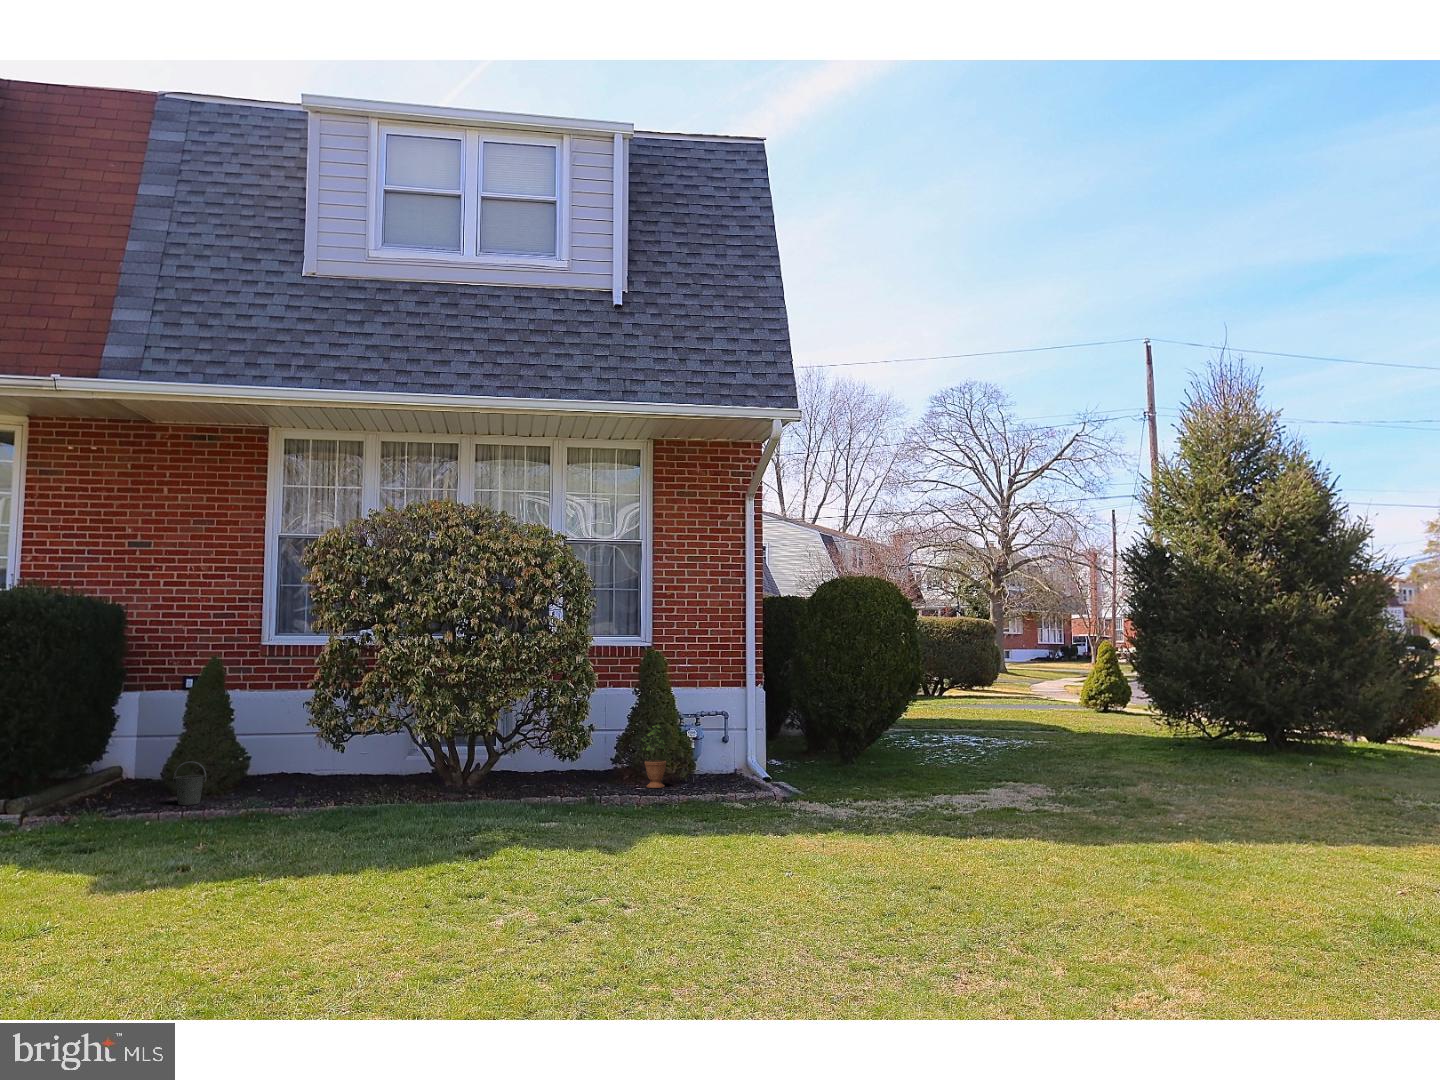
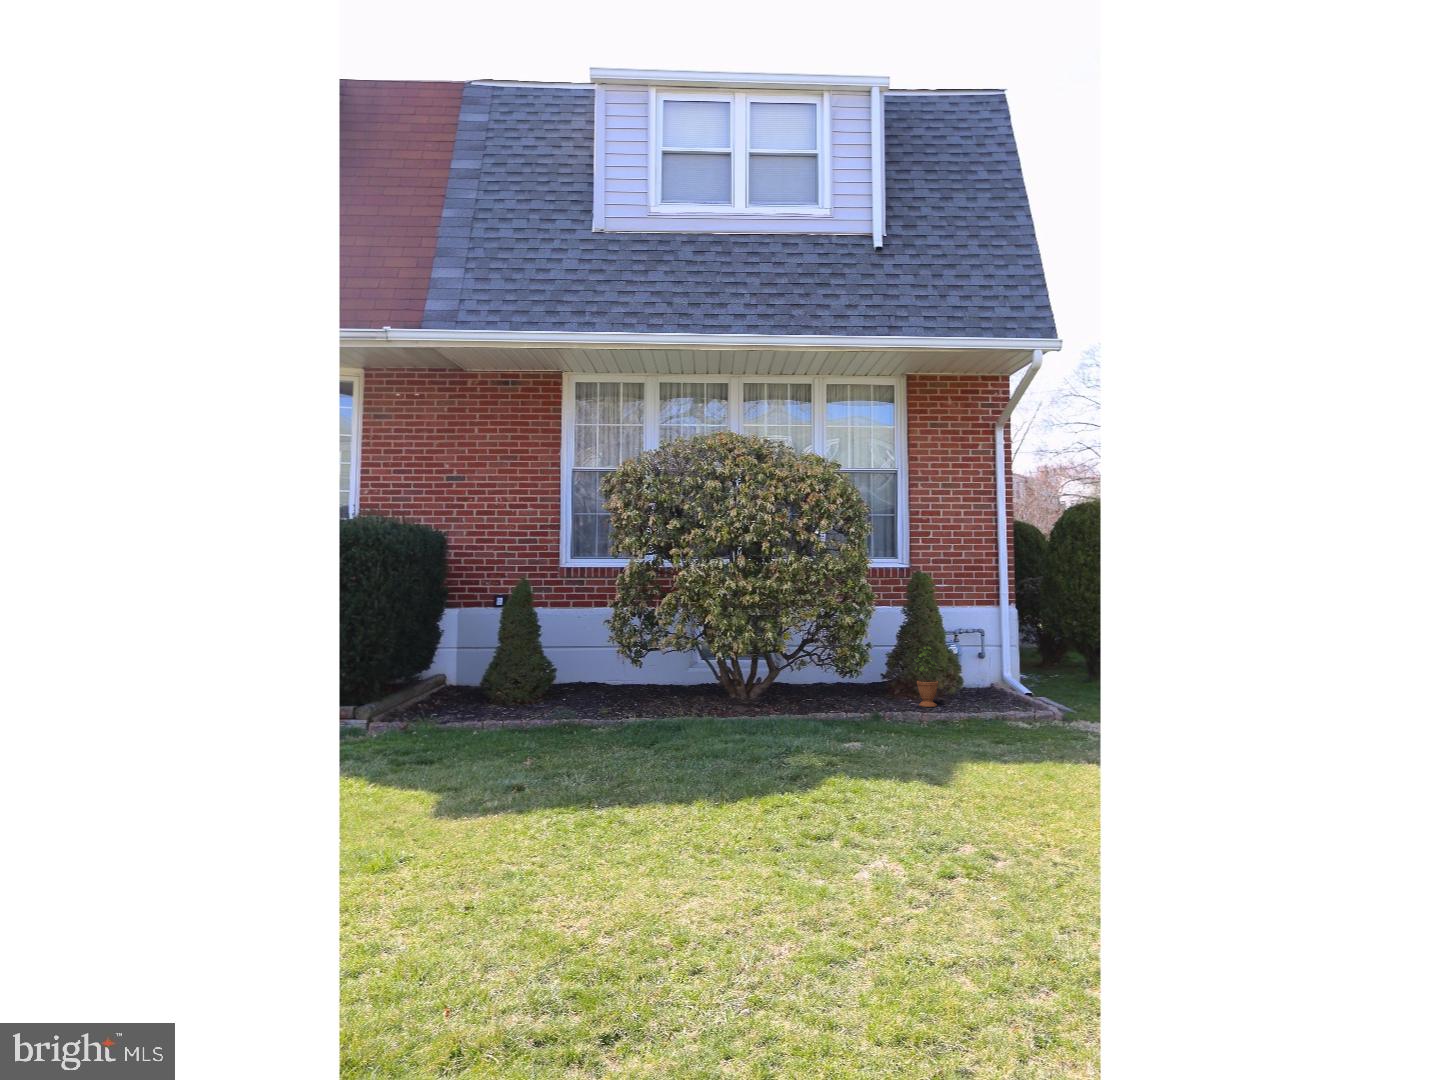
bucket: present [173,761,206,805] -> none [493,672,522,711]

